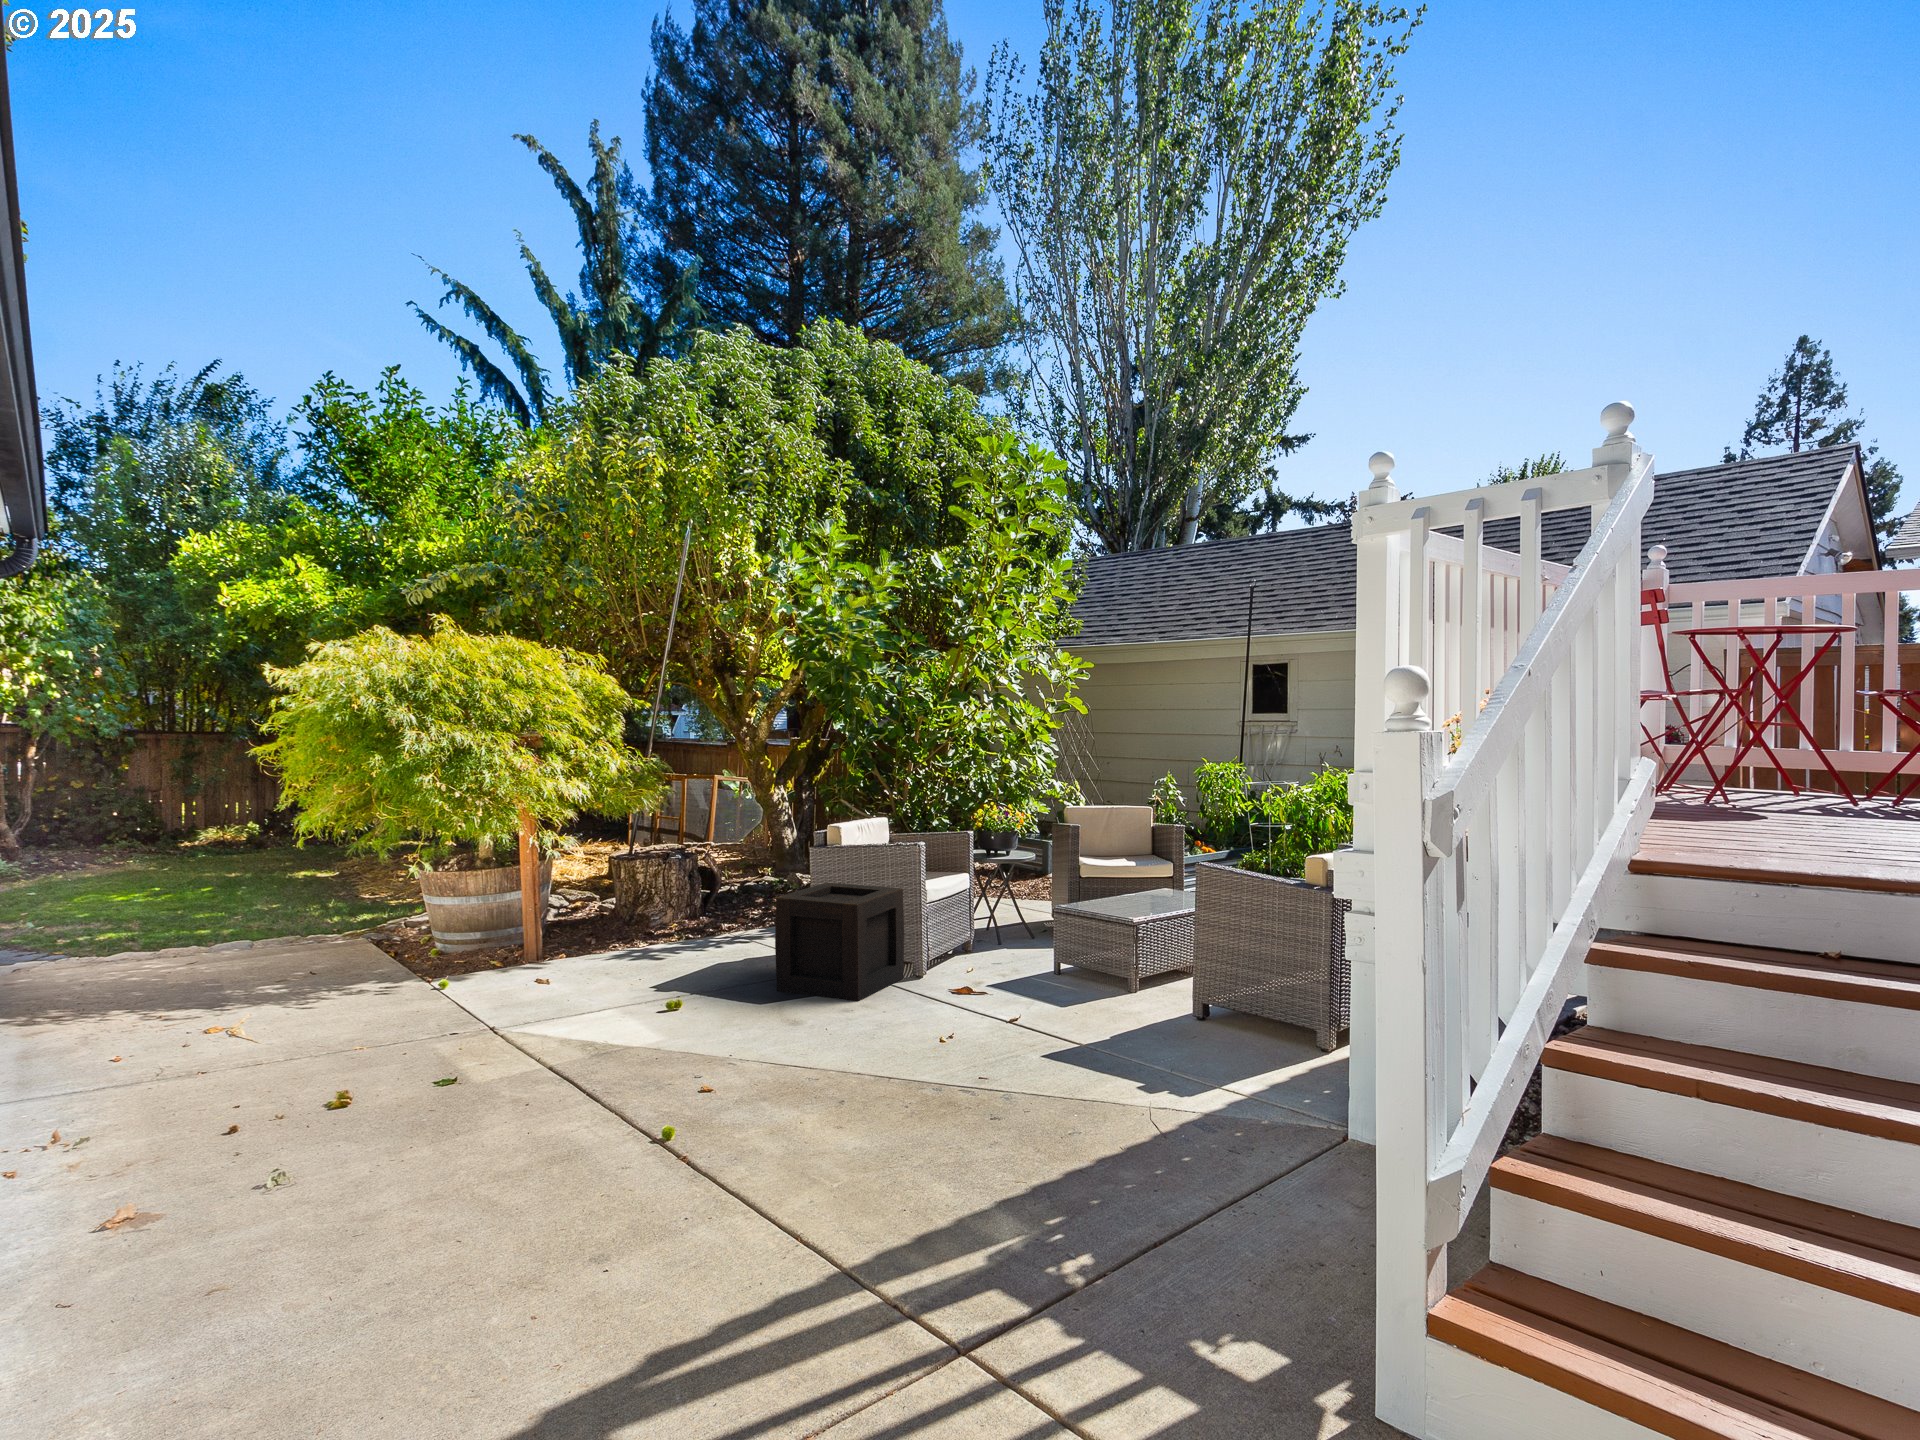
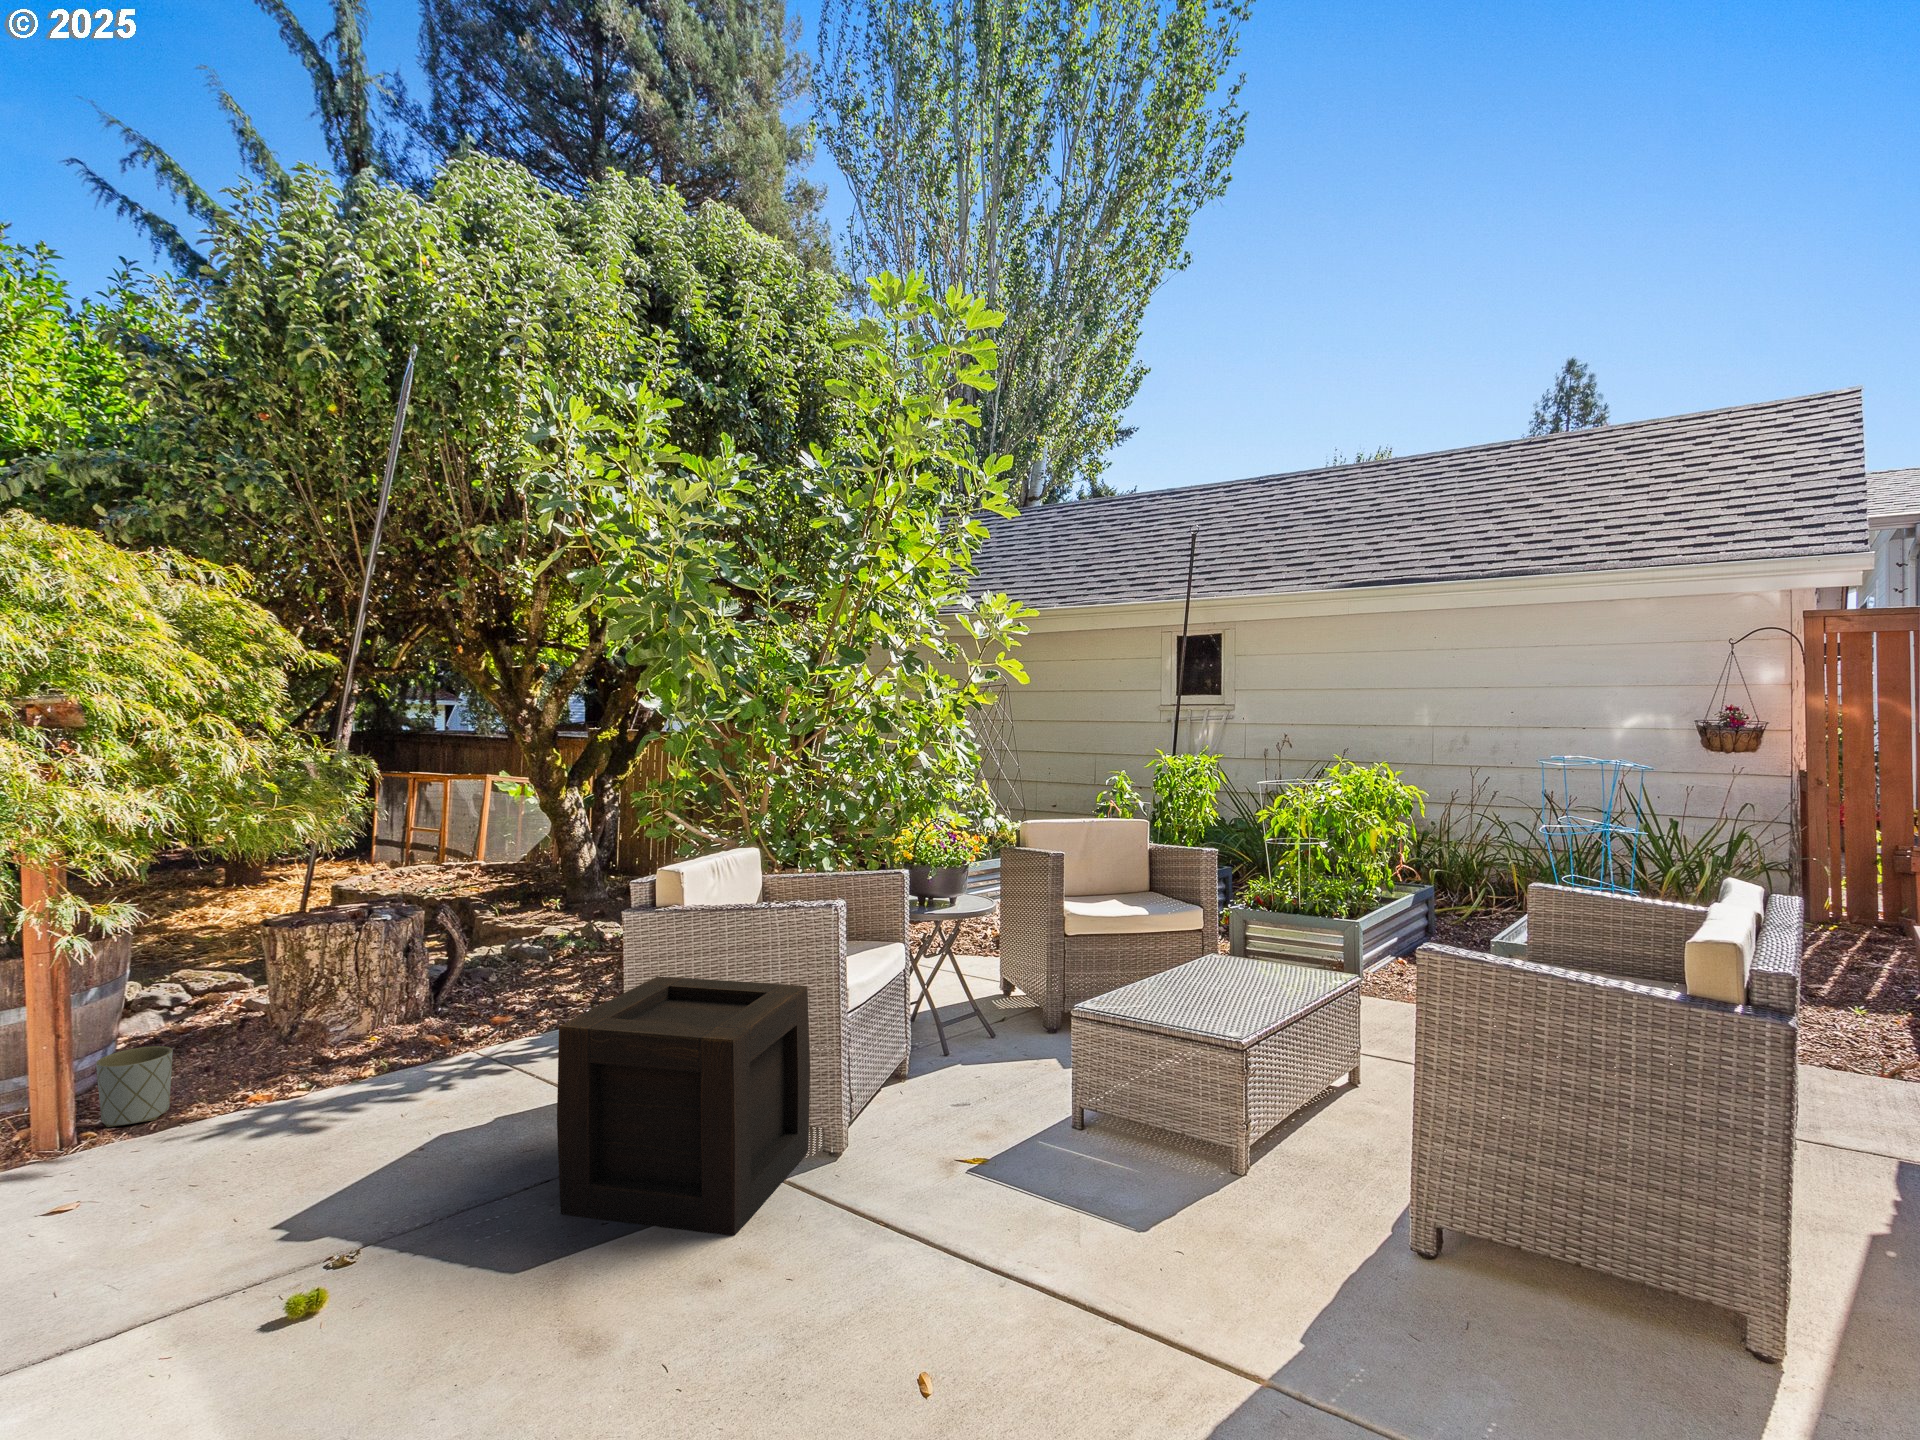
planter: none [549,915,583,953] -> present [96,1046,173,1127]

